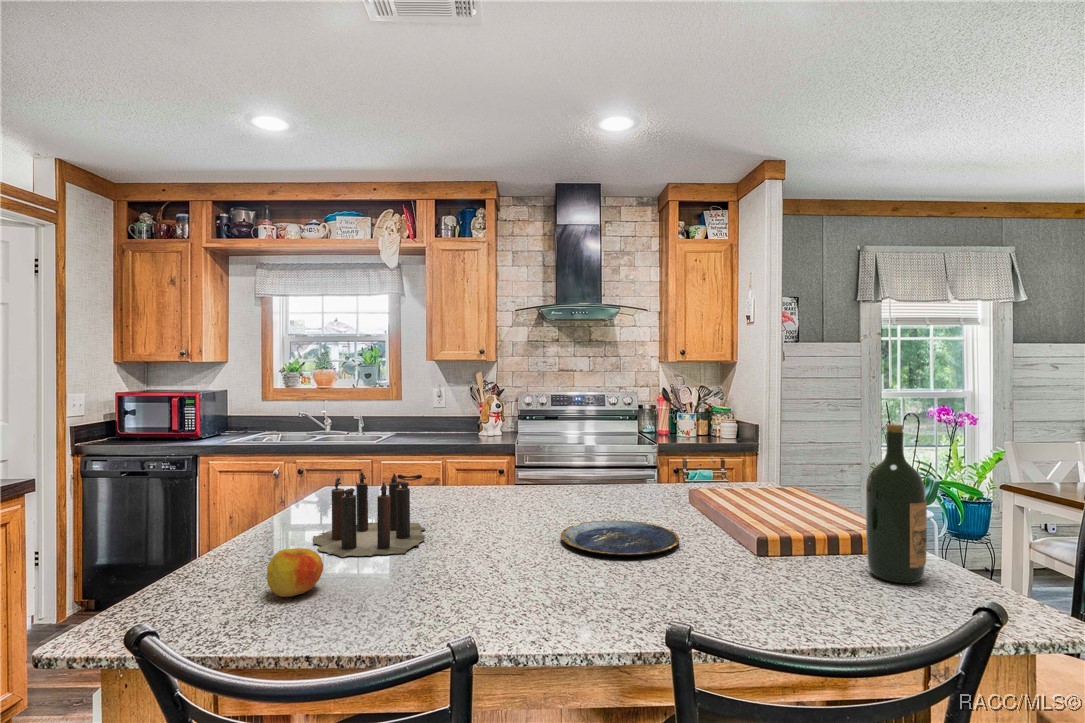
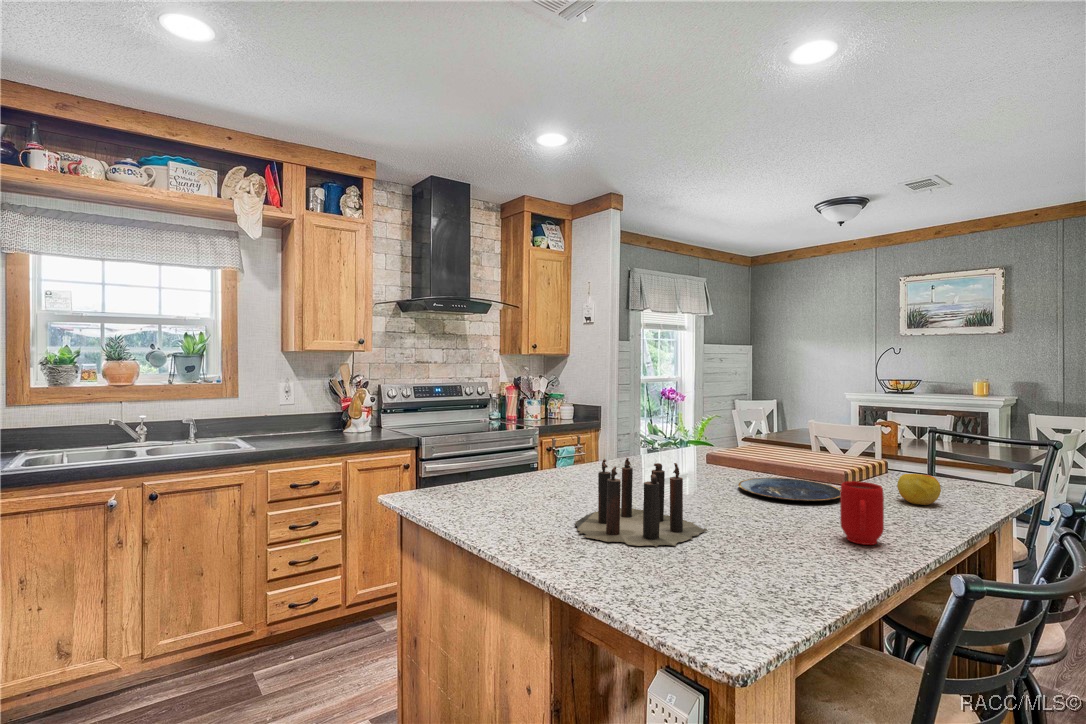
wine bottle: present [866,424,927,583] -> none [935,387,977,487]
mug: none [453,524,513,599] -> present [840,481,884,545]
apple: present [267,548,323,597] -> present [897,474,941,505]

